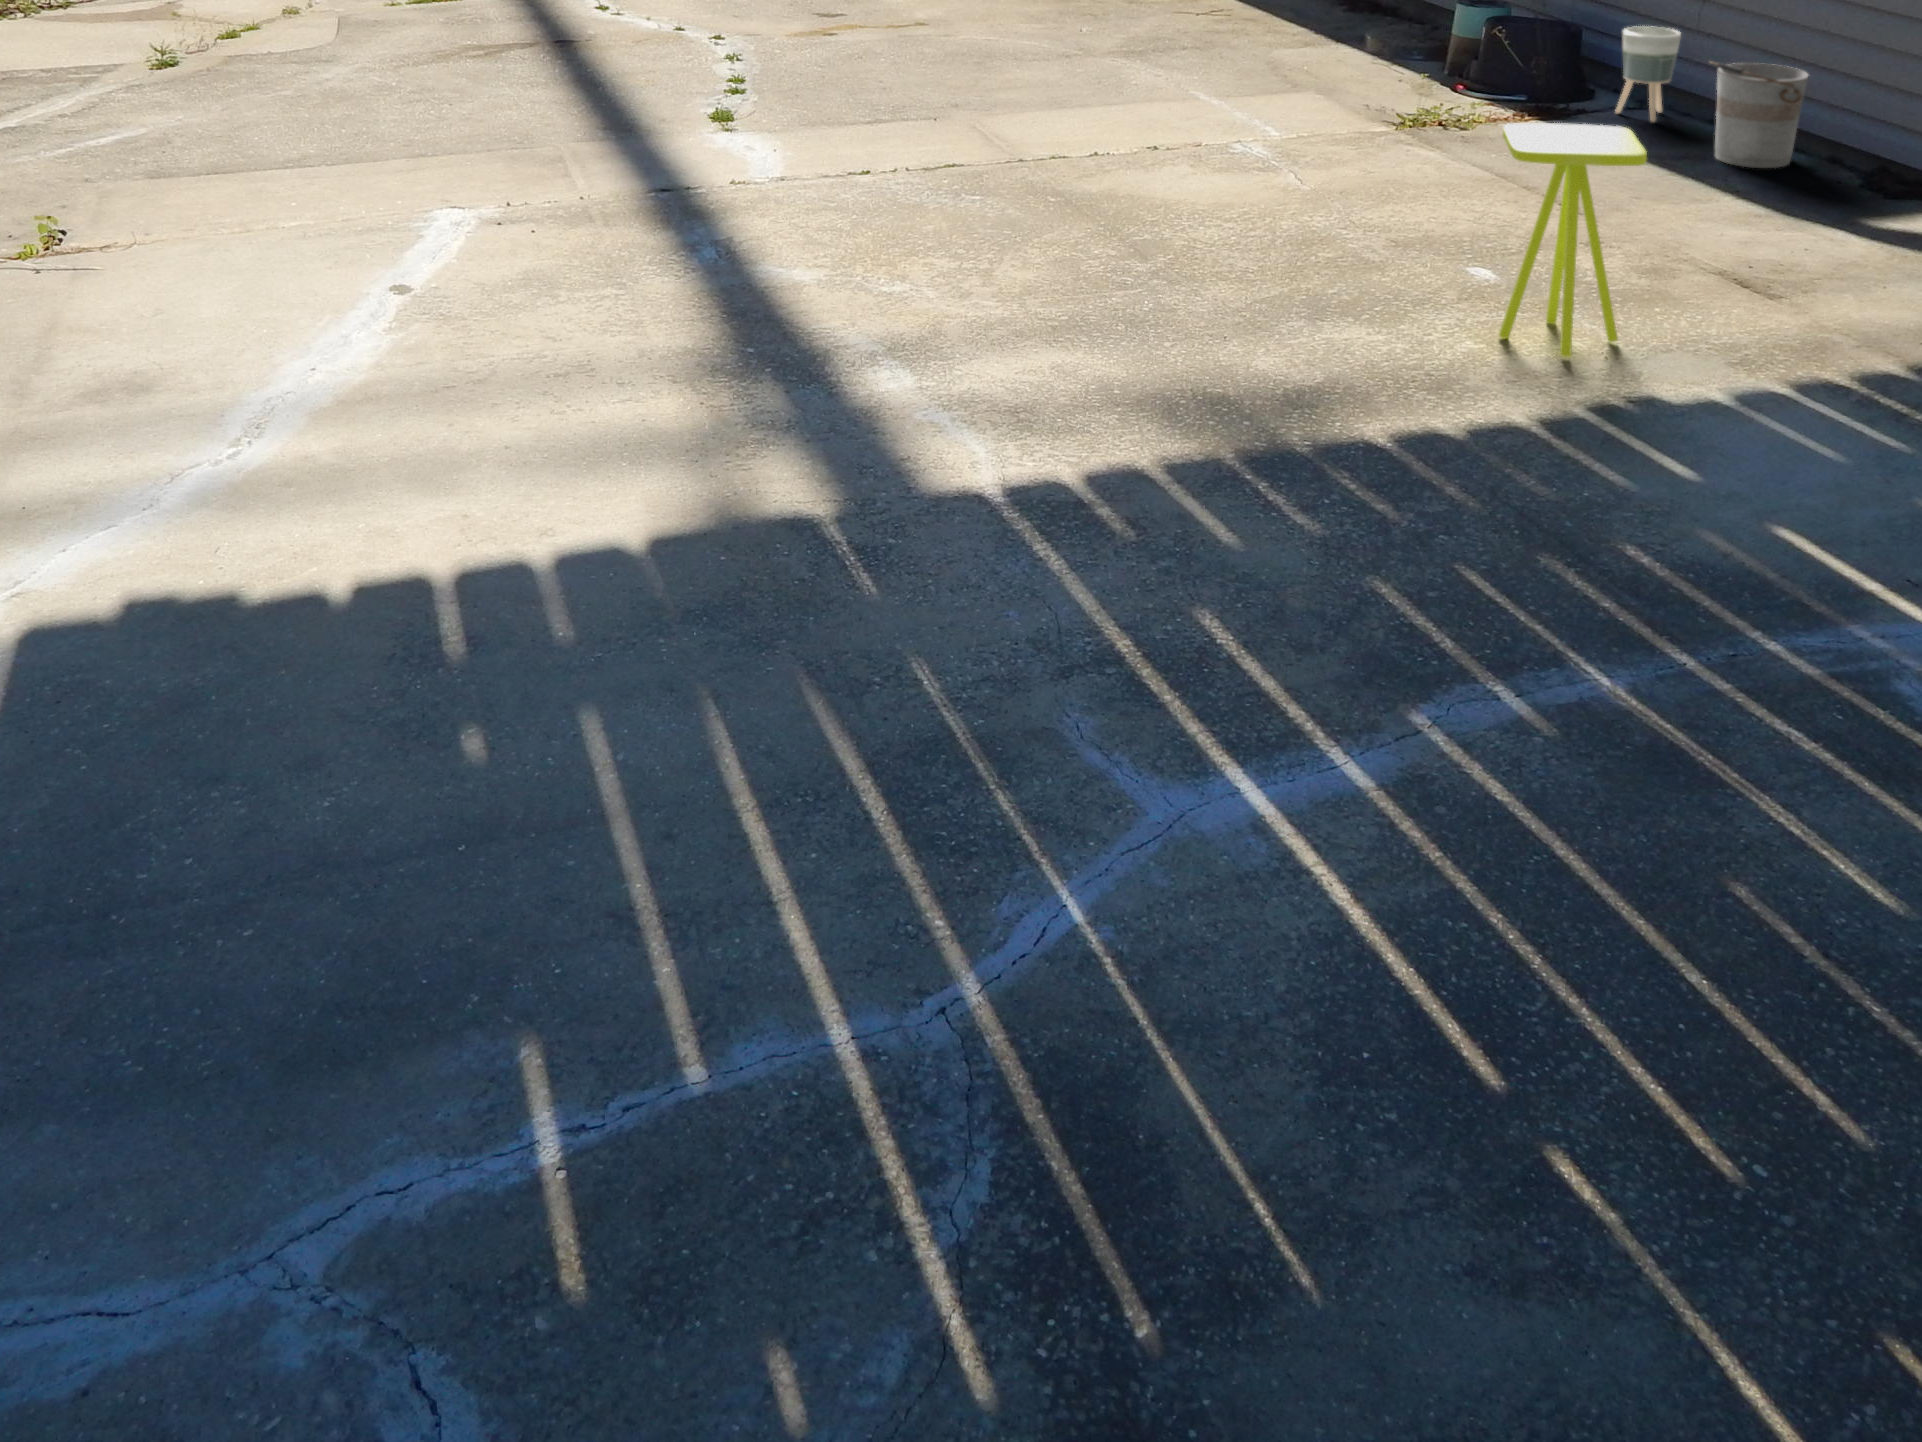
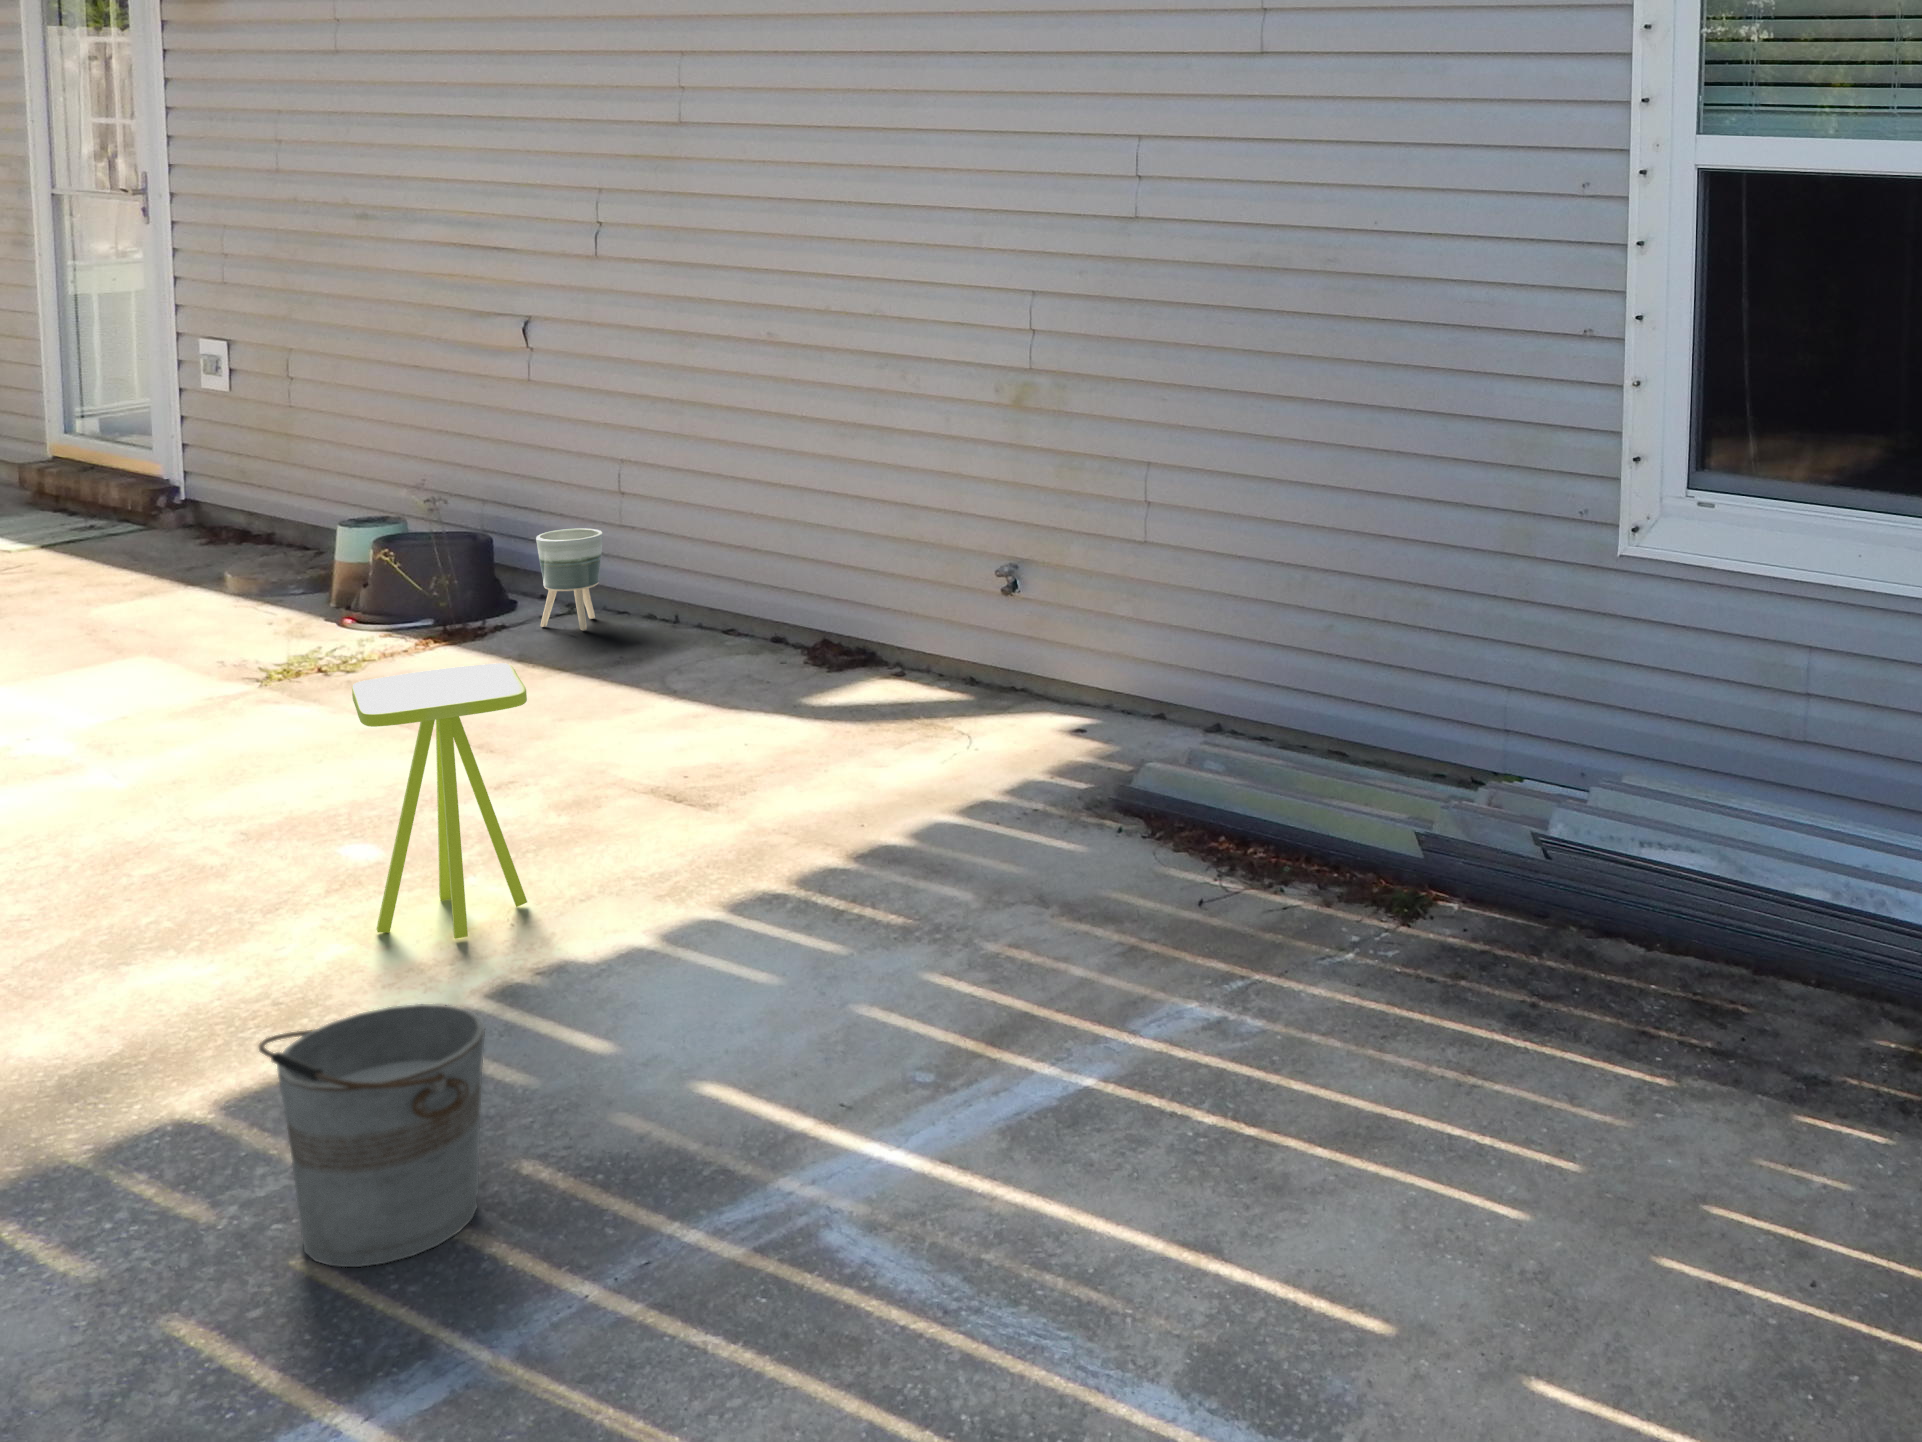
bucket: present [1710,61,1808,168] -> present [259,1004,485,1267]

